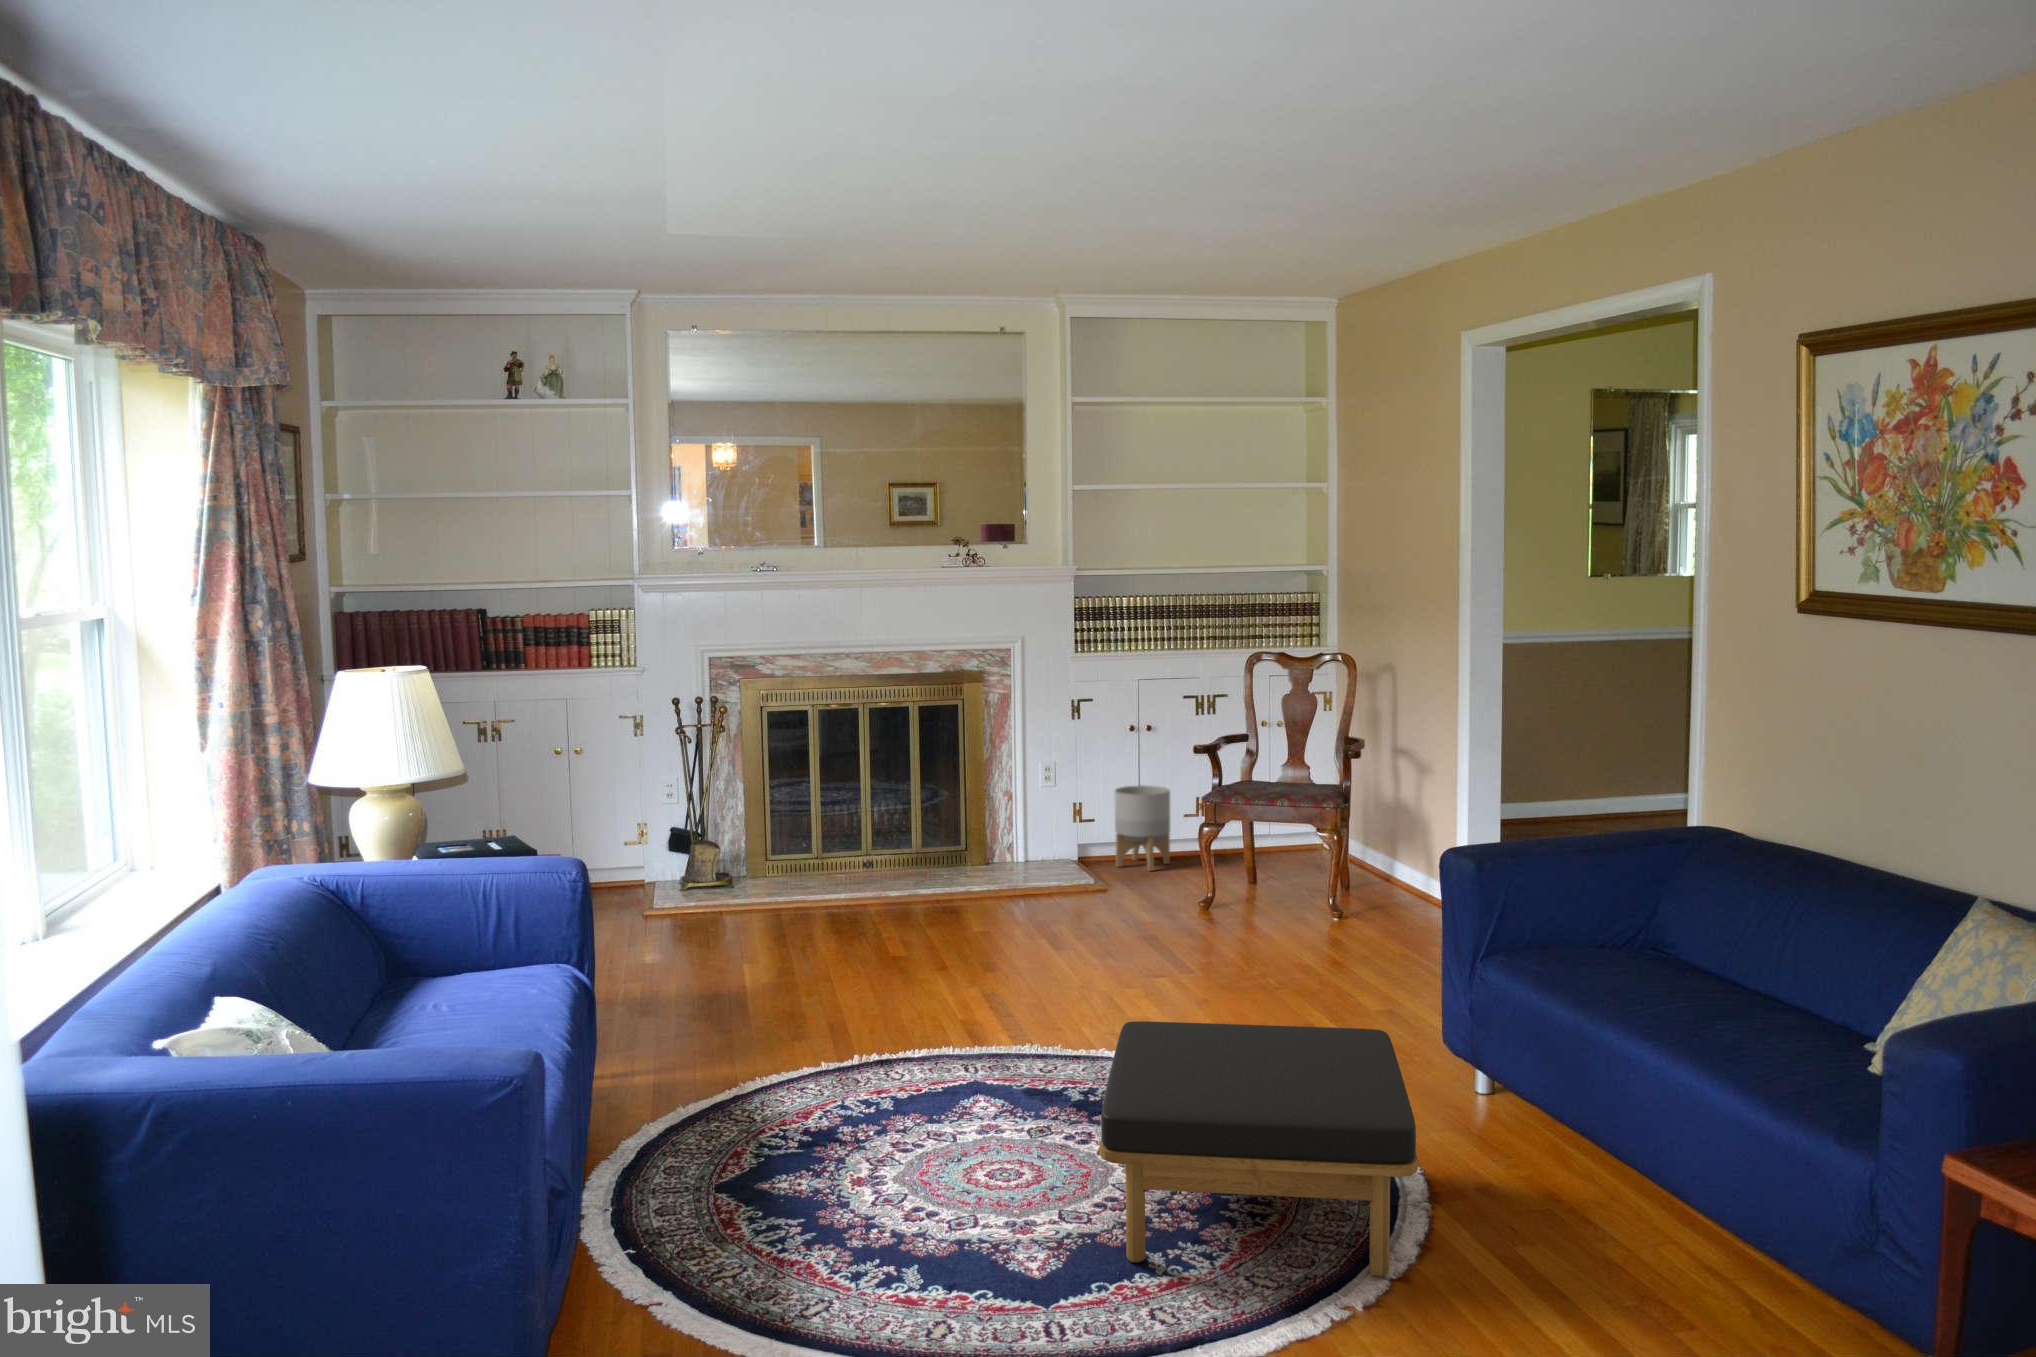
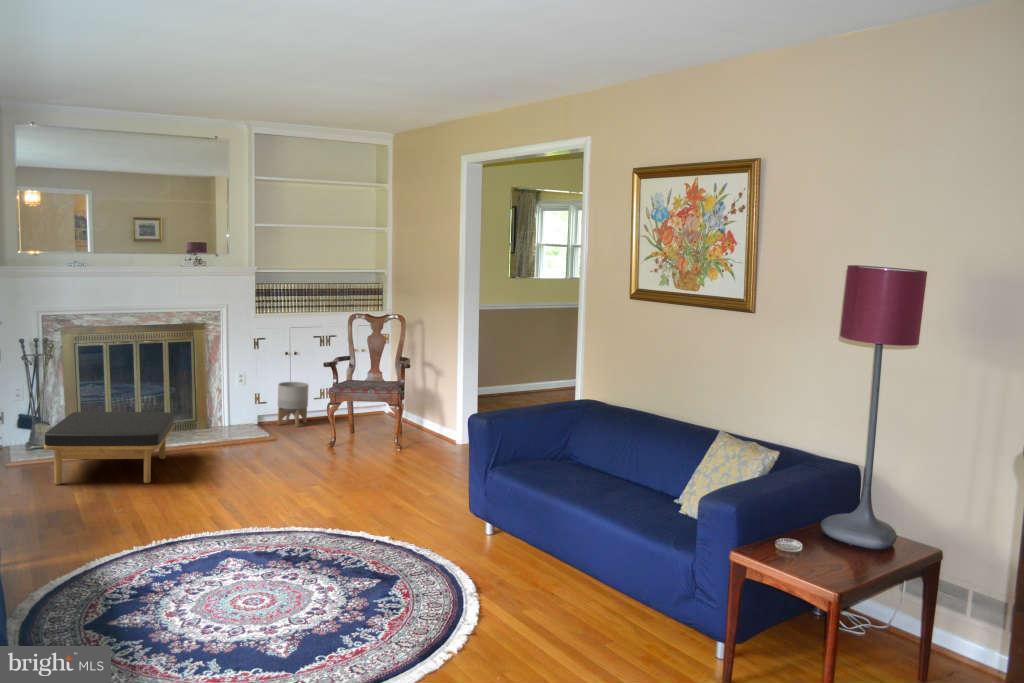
ottoman: present [1100,1021,1418,1276] -> present [44,412,174,485]

